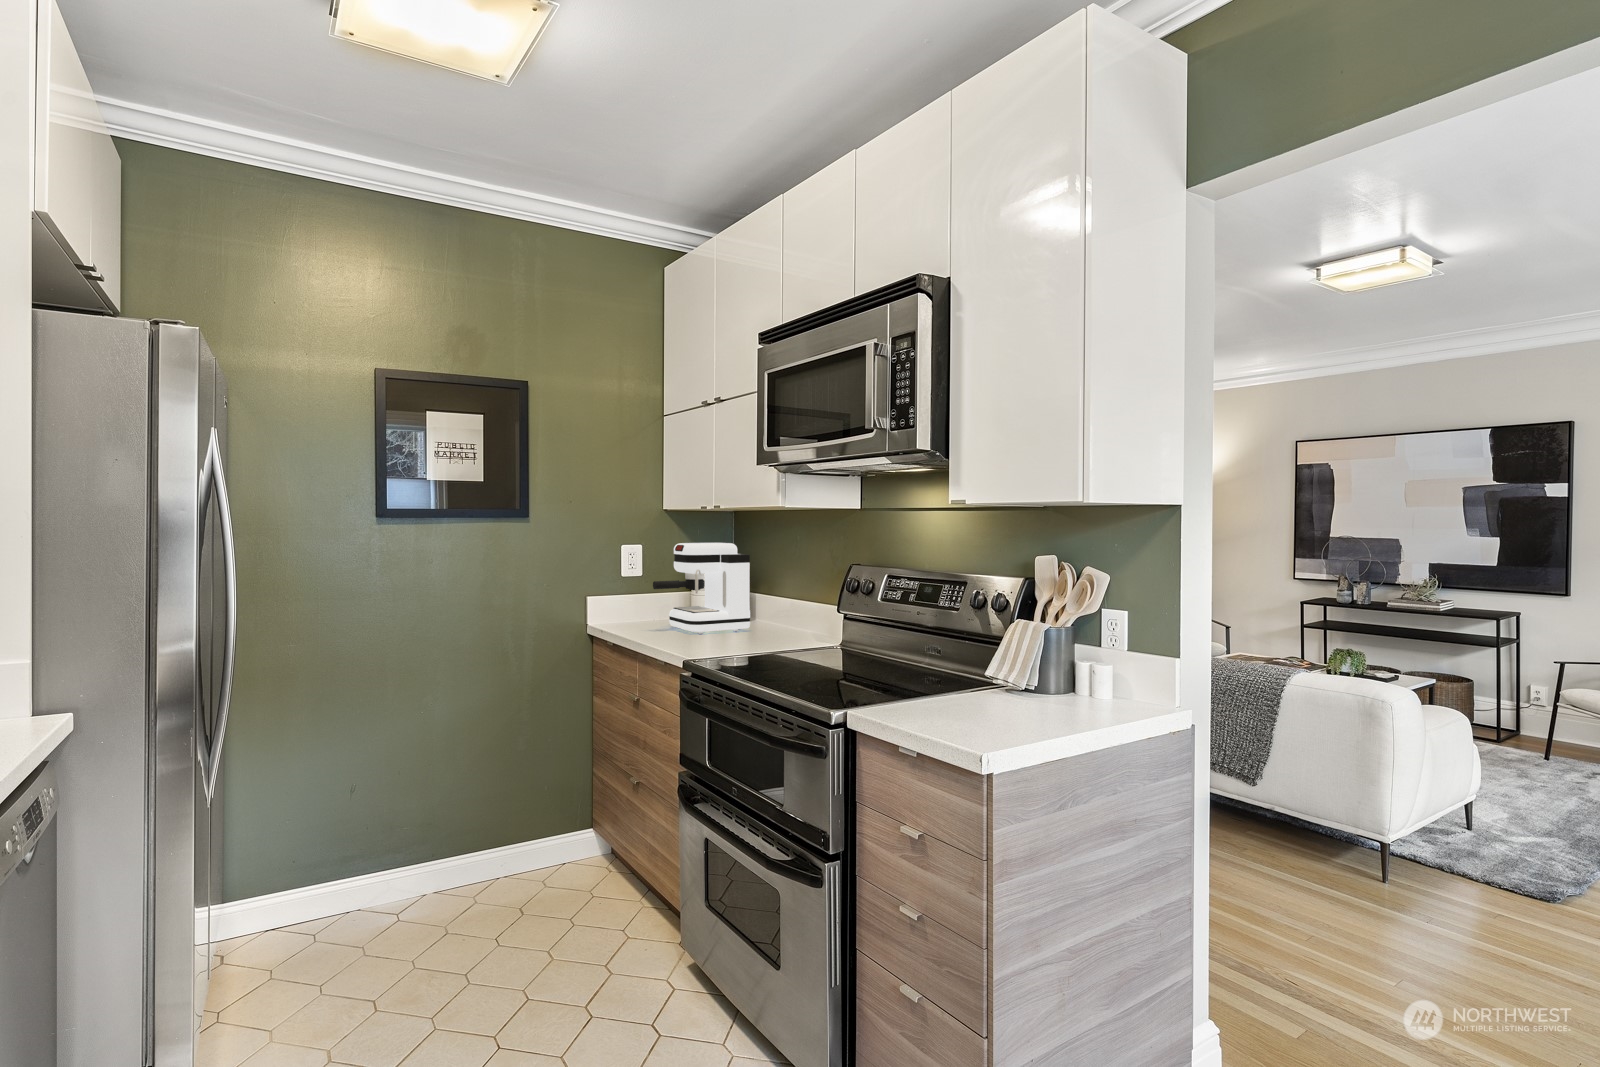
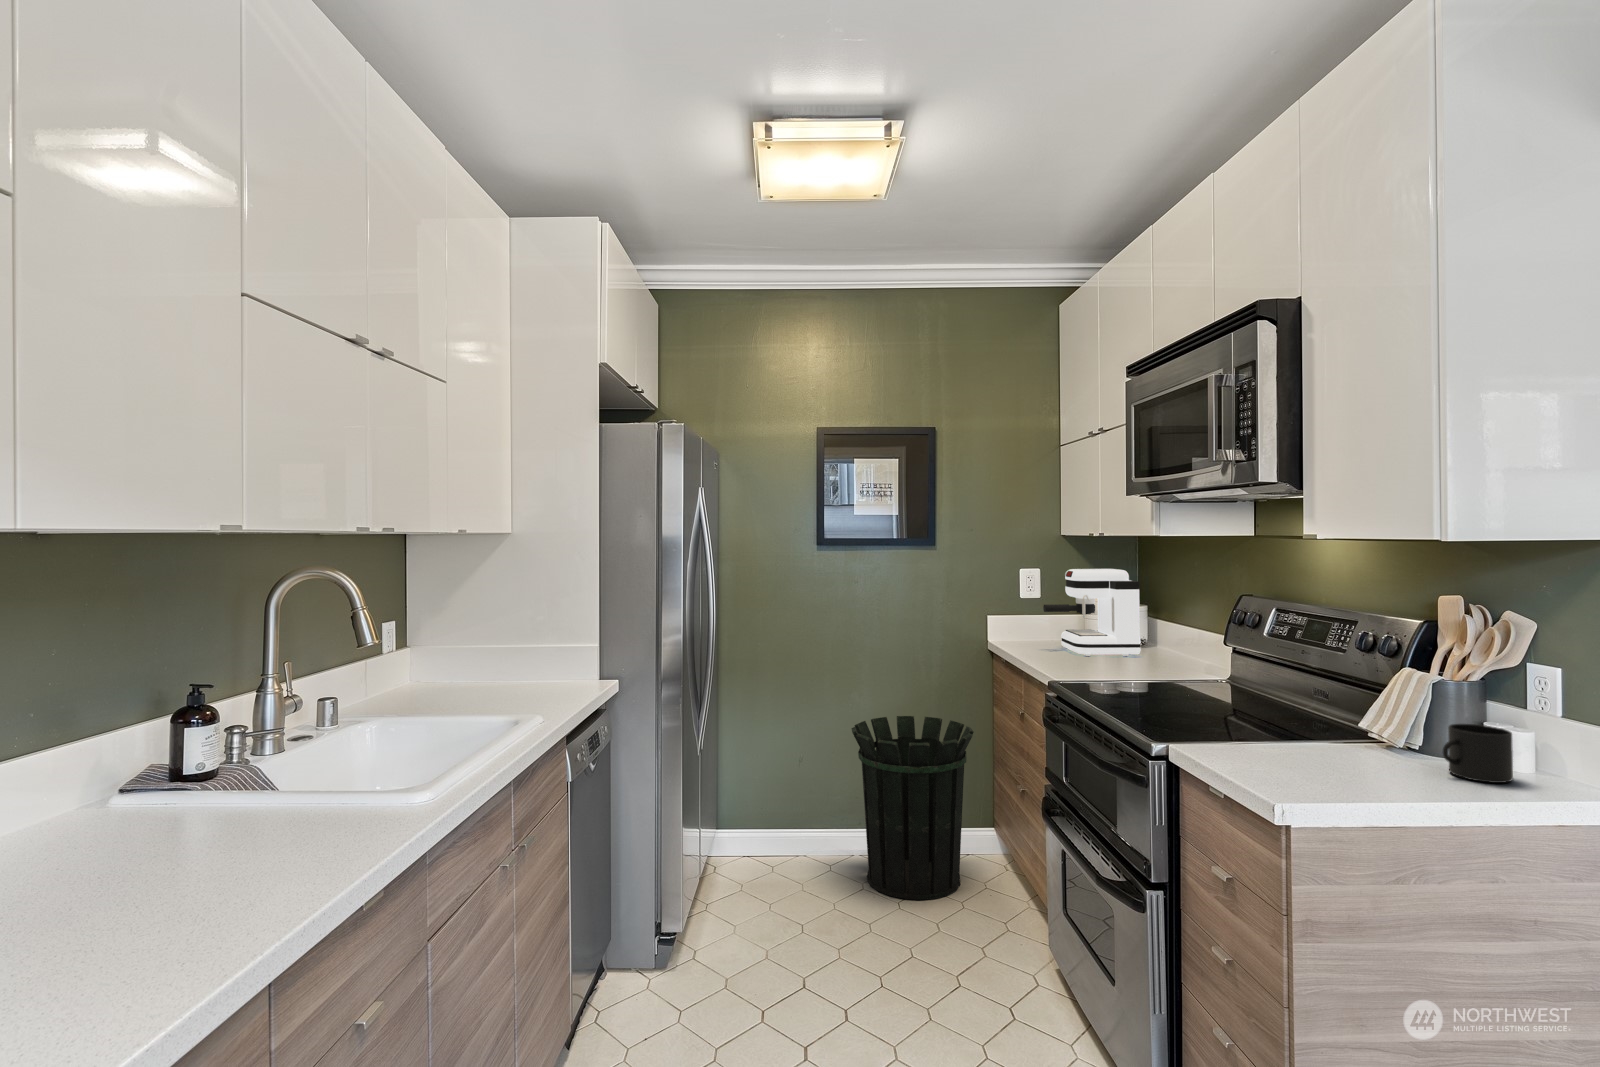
mug: none [1064,664,1108,711] -> present [1443,724,1513,783]
waste bin: none [428,718,581,937] -> present [852,716,974,900]

